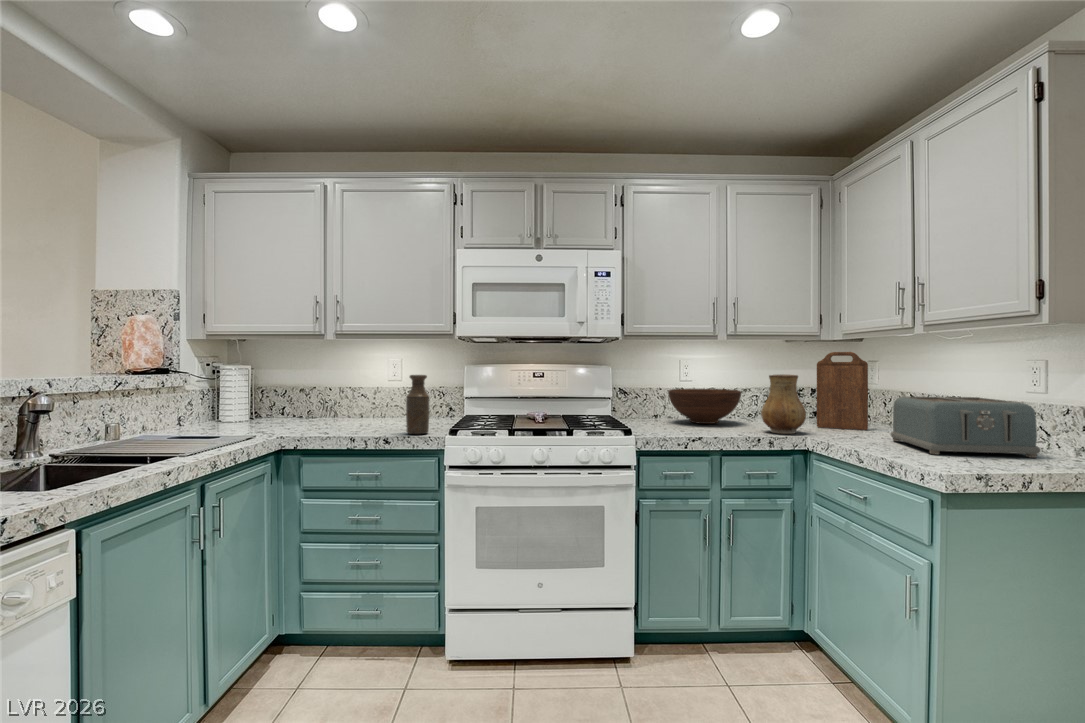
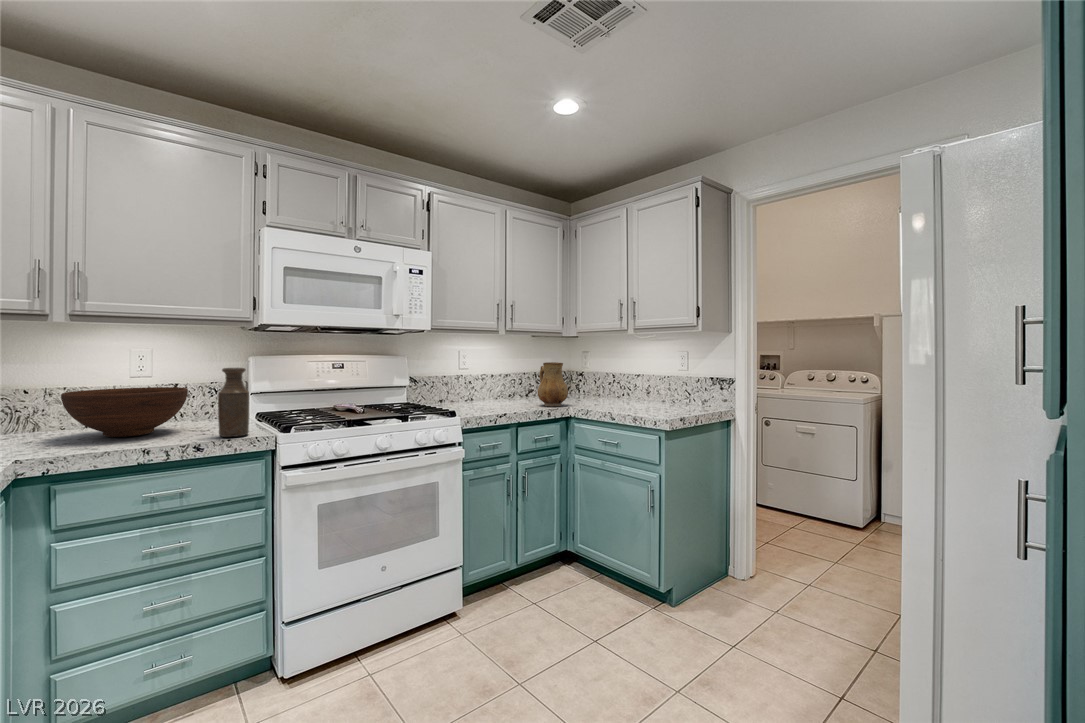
cutting board: present [817,352,868,430] -> none [563,346,594,401]
fruit bowl: present [668,389,741,424] -> present [61,387,188,437]
toaster: present [891,396,1040,458] -> none [620,375,699,411]

